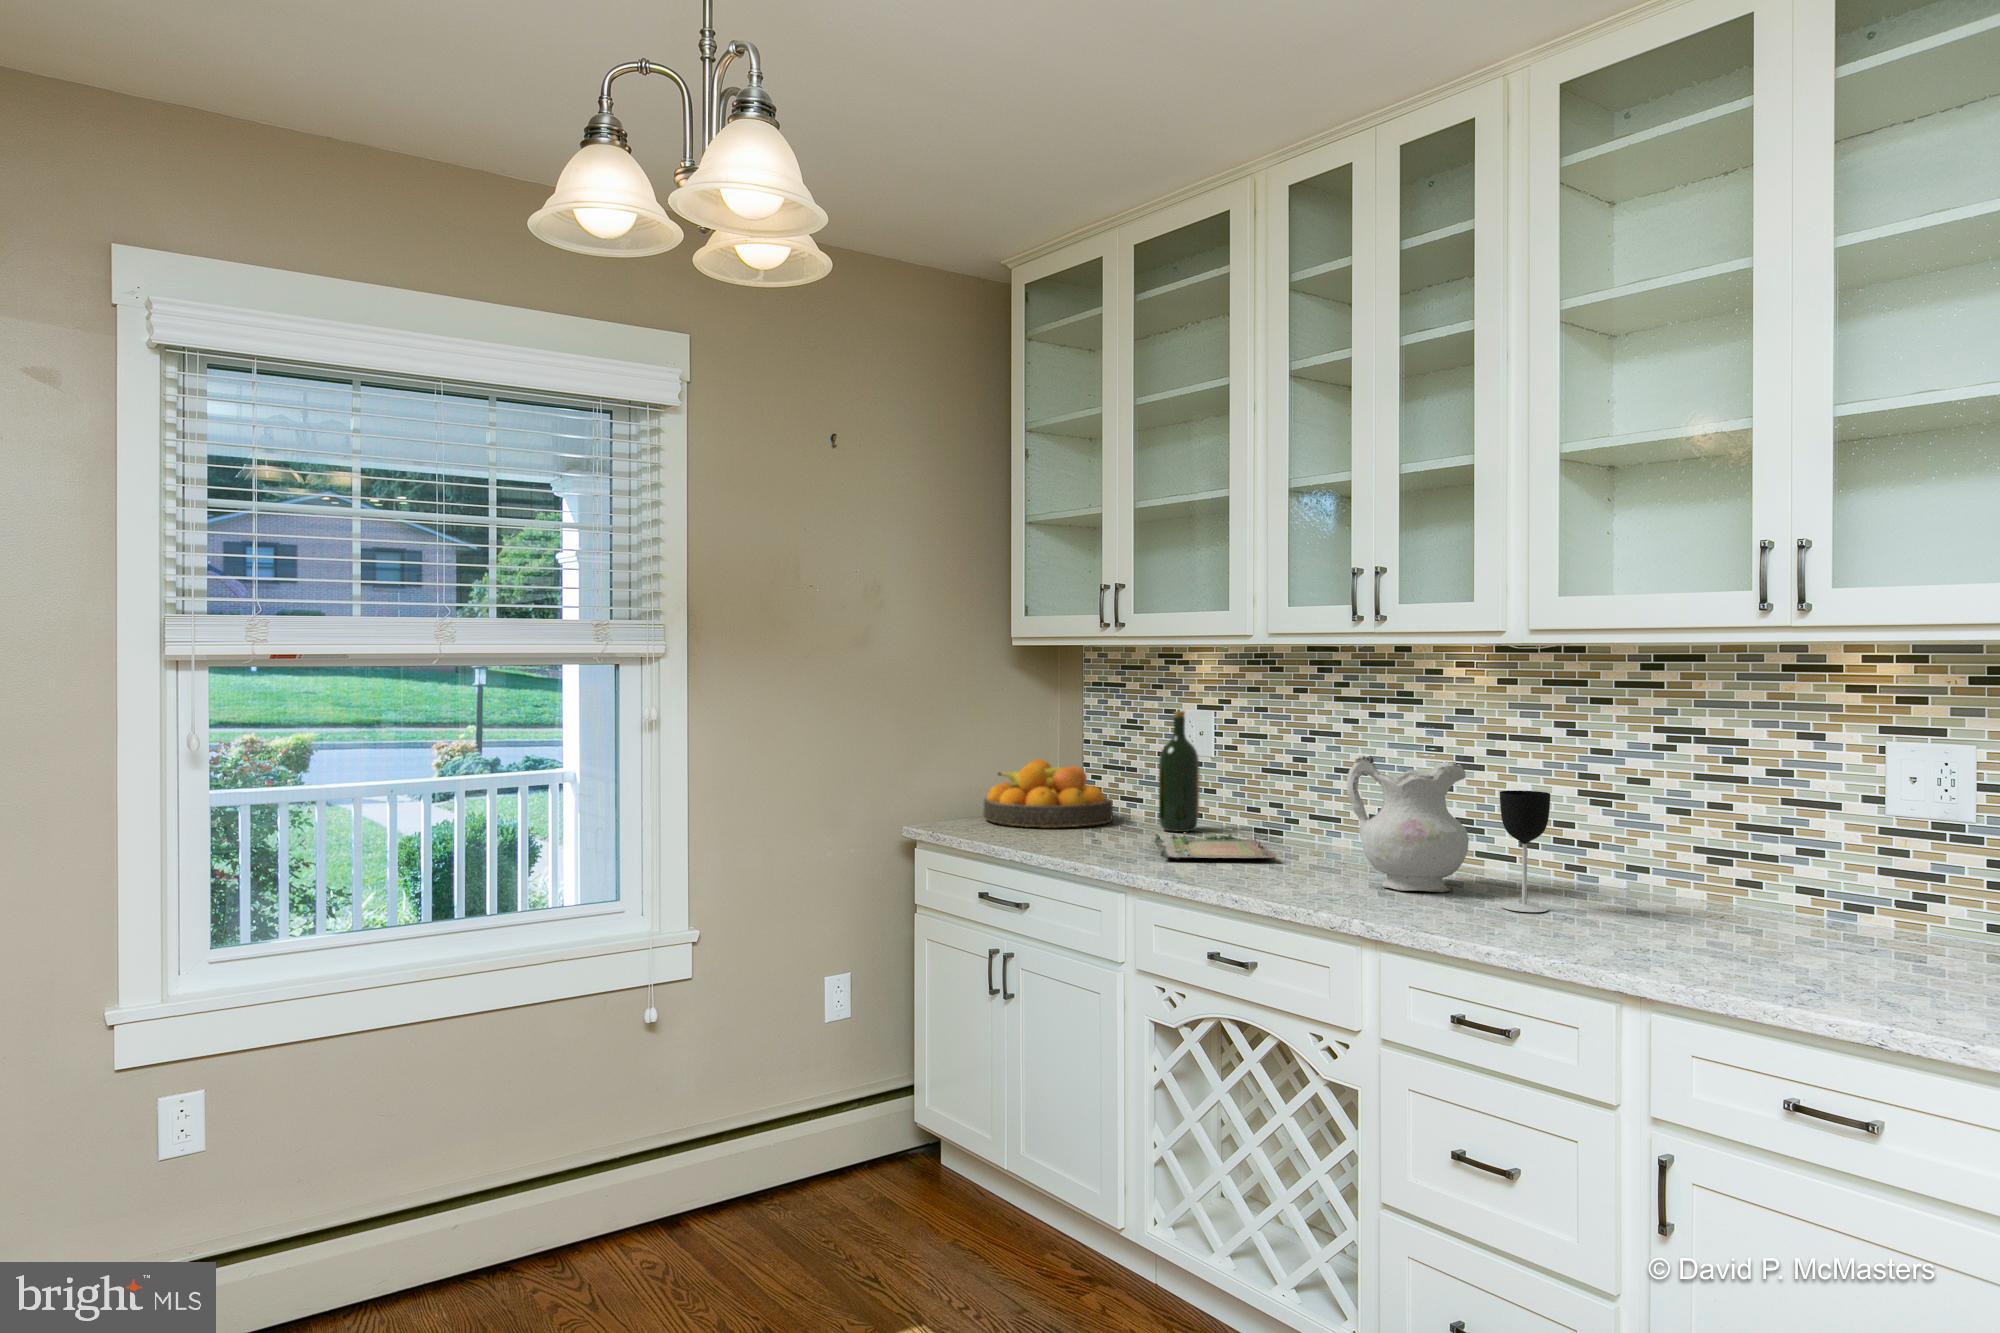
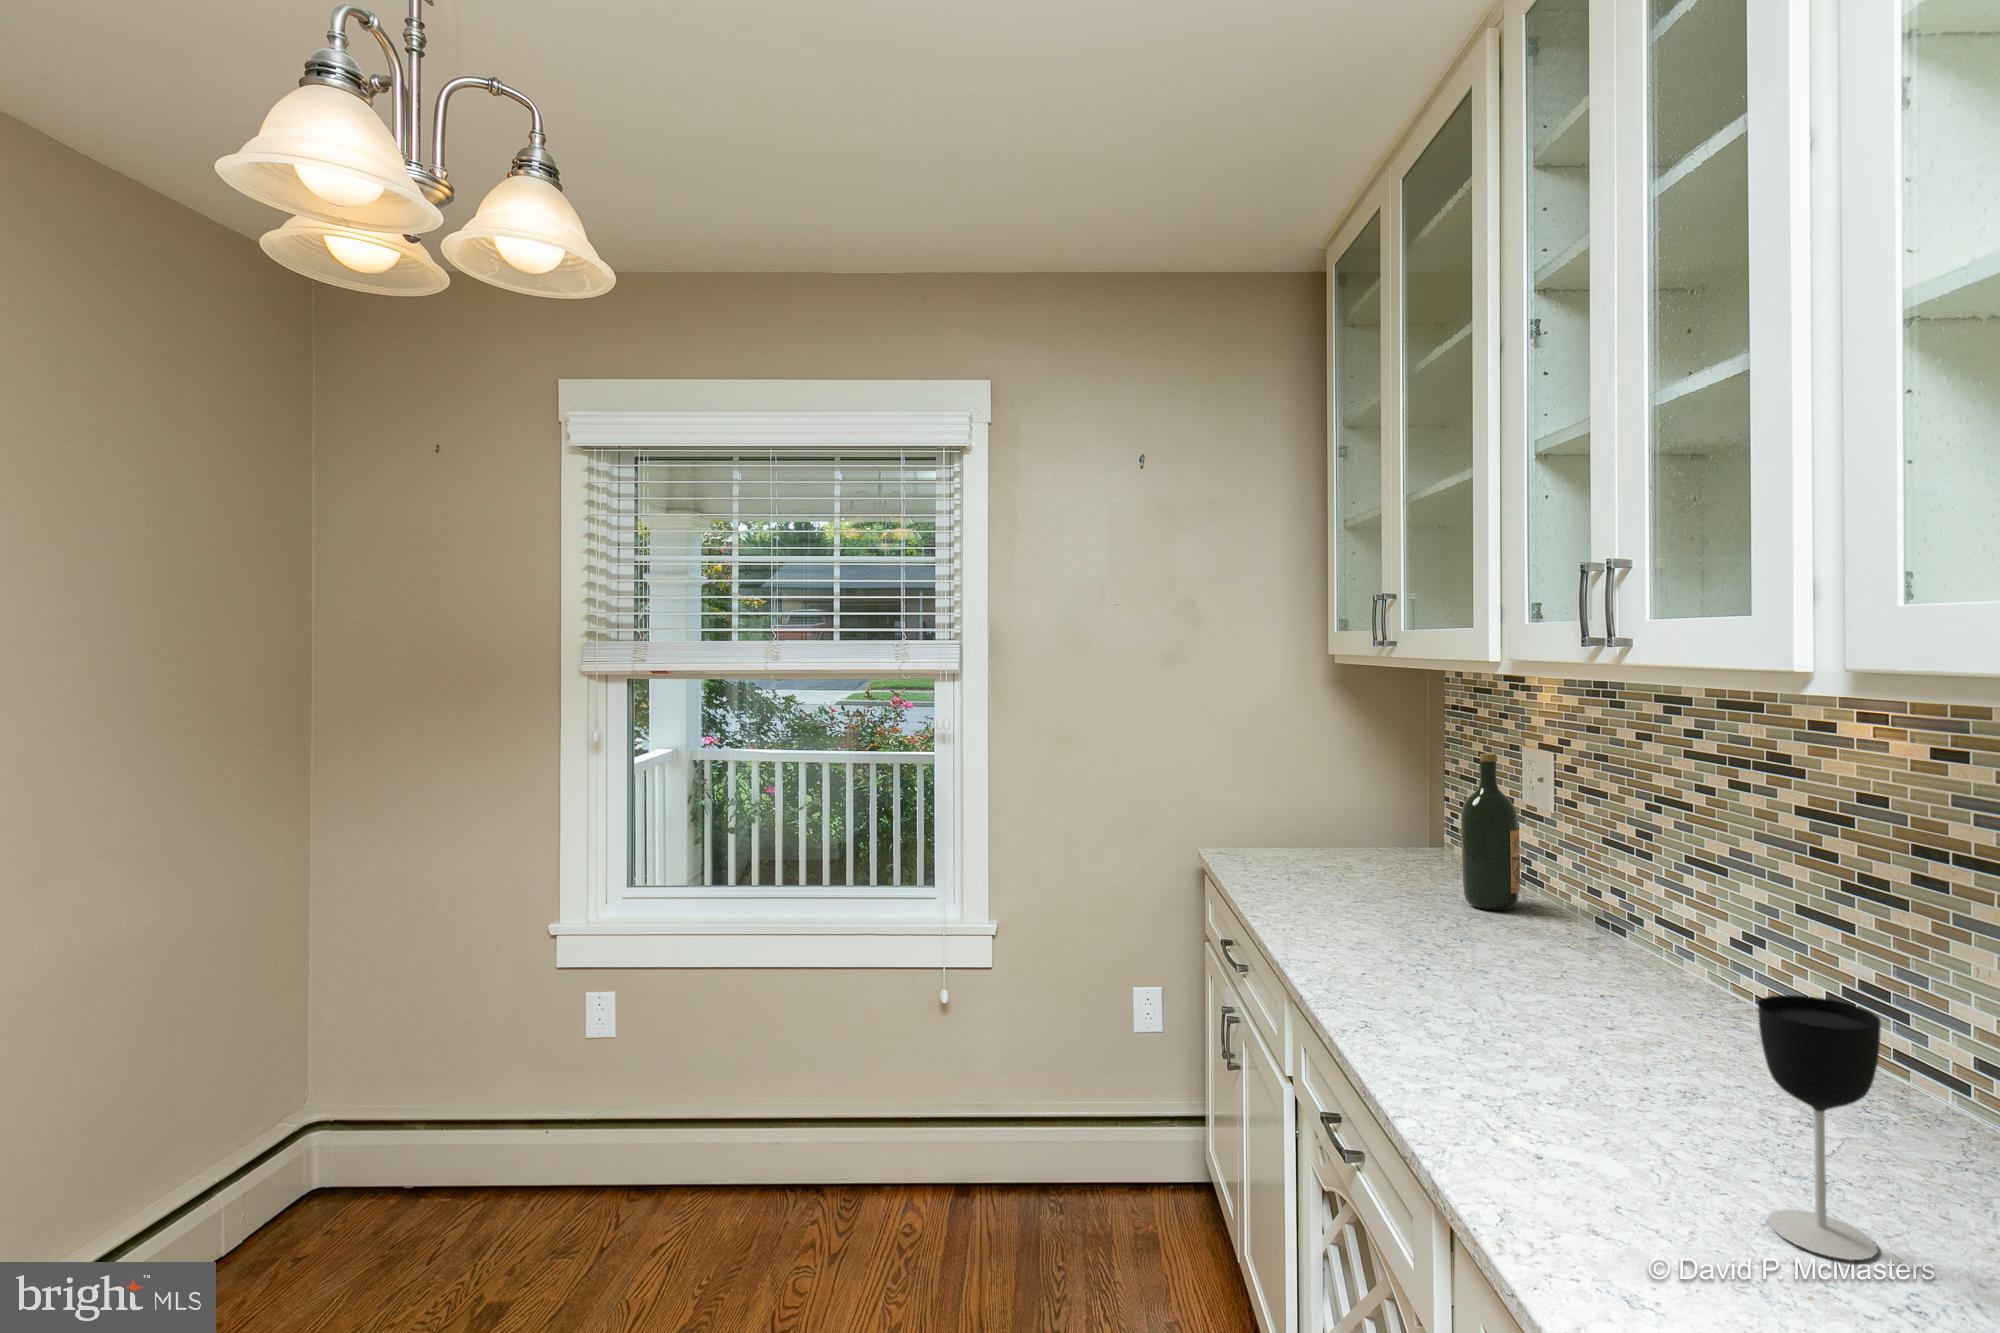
ceramic pitcher: present [1347,756,1469,892] -> none [1550,877,1774,1136]
fruit bowl: present [983,759,1113,827] -> none [1280,795,1439,884]
tray: present [1155,829,1276,859] -> none [1359,914,1562,990]

